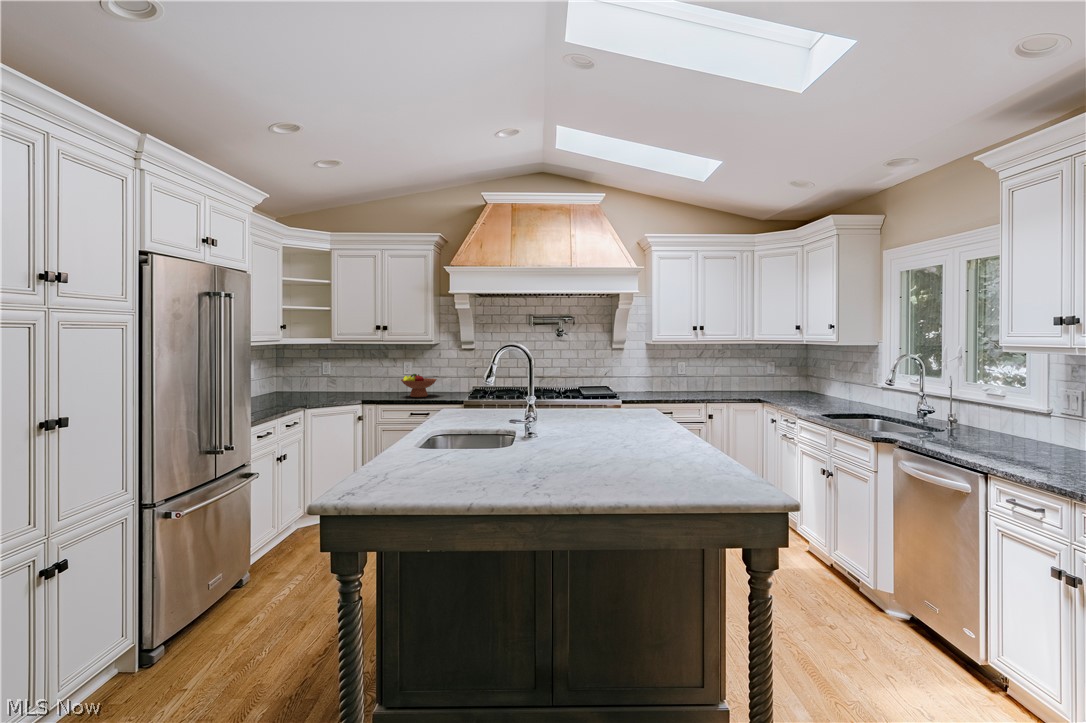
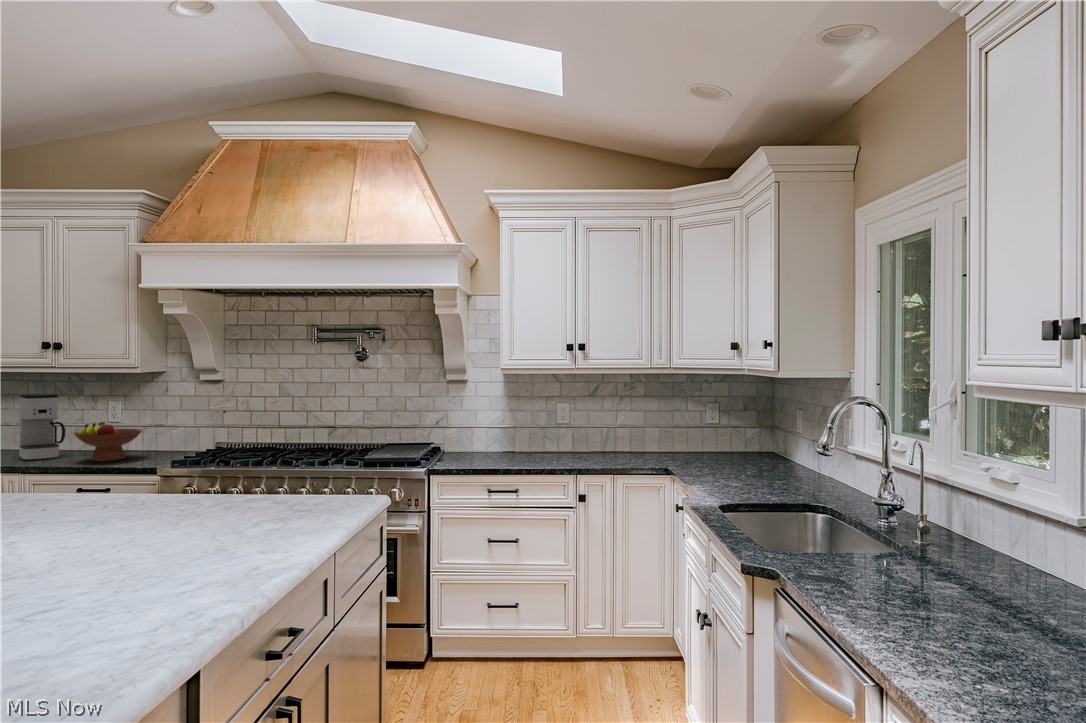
coffee maker: none [359,357,385,397] -> present [19,394,65,460]

